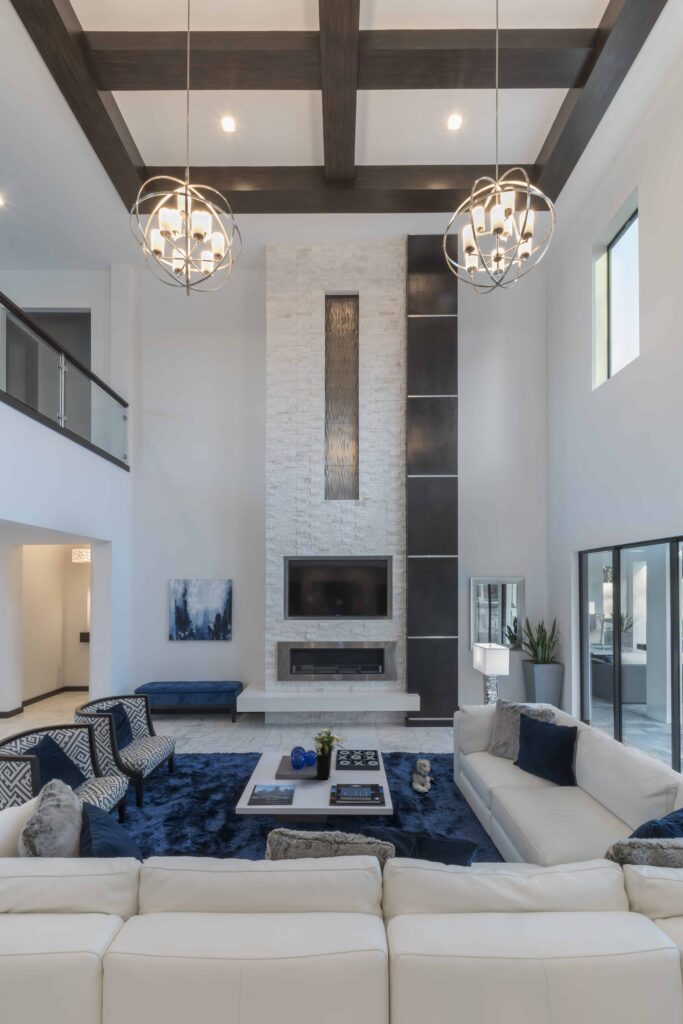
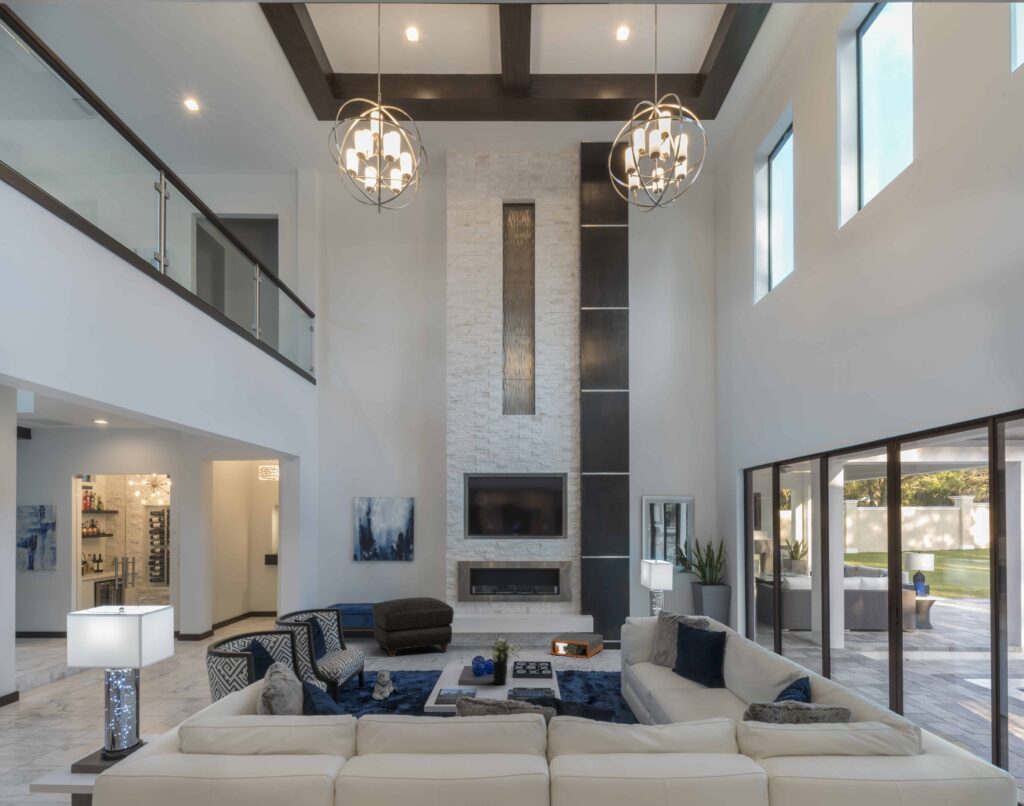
ottoman: none [189,677,273,741] -> present [372,597,454,657]
storage box: none [374,711,426,740] -> present [551,632,603,658]
plush toy: present [410,759,436,793] -> present [372,670,399,700]

